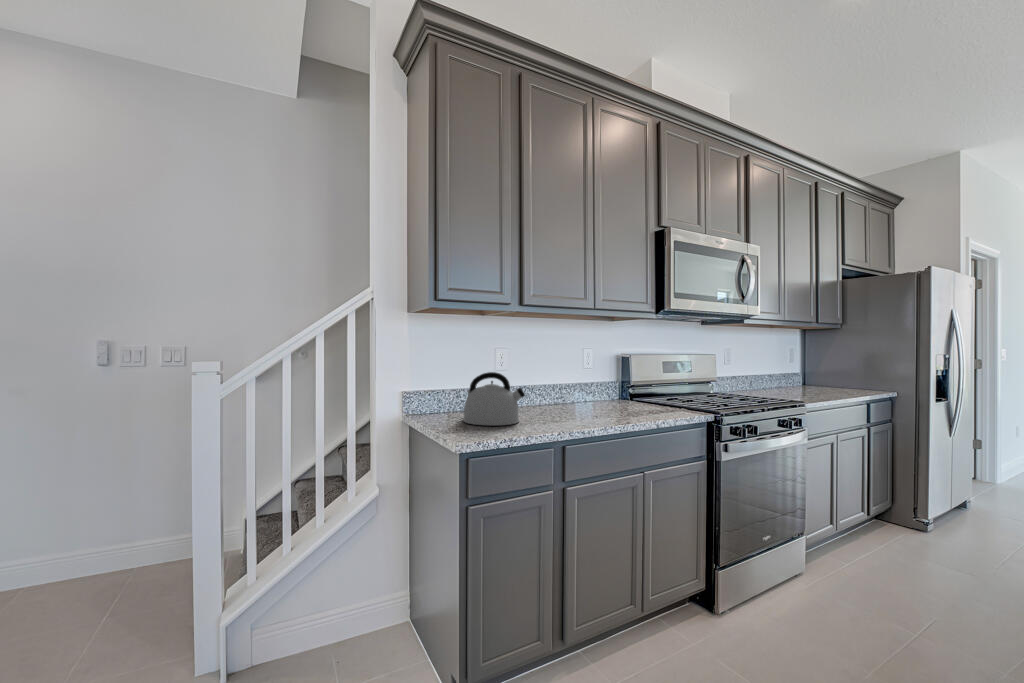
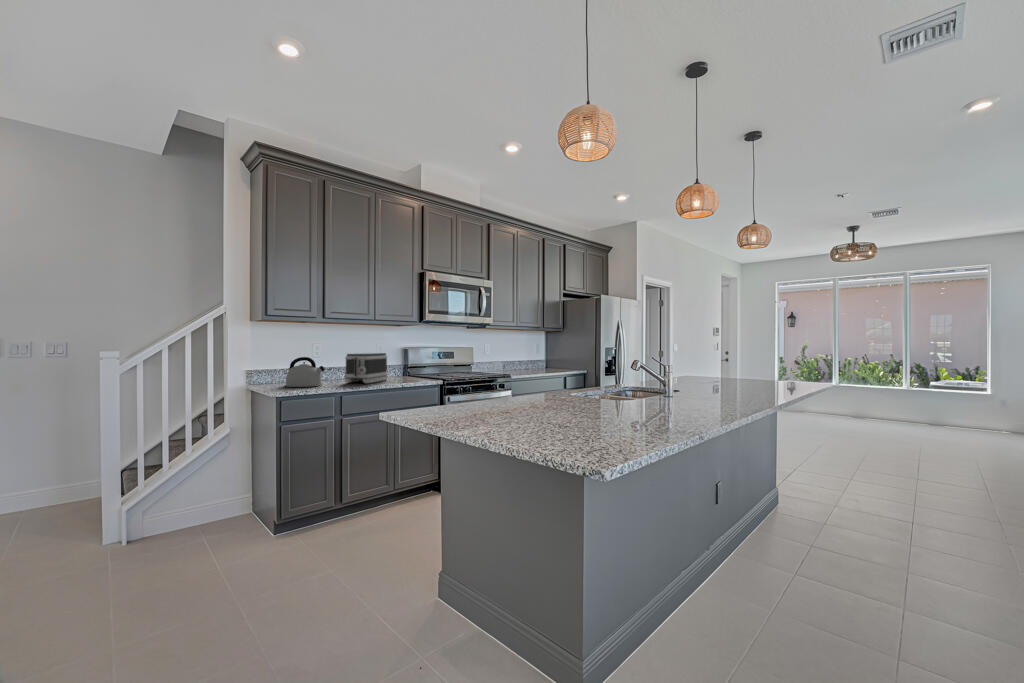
toaster: none [553,364,613,420] -> present [345,353,388,383]

